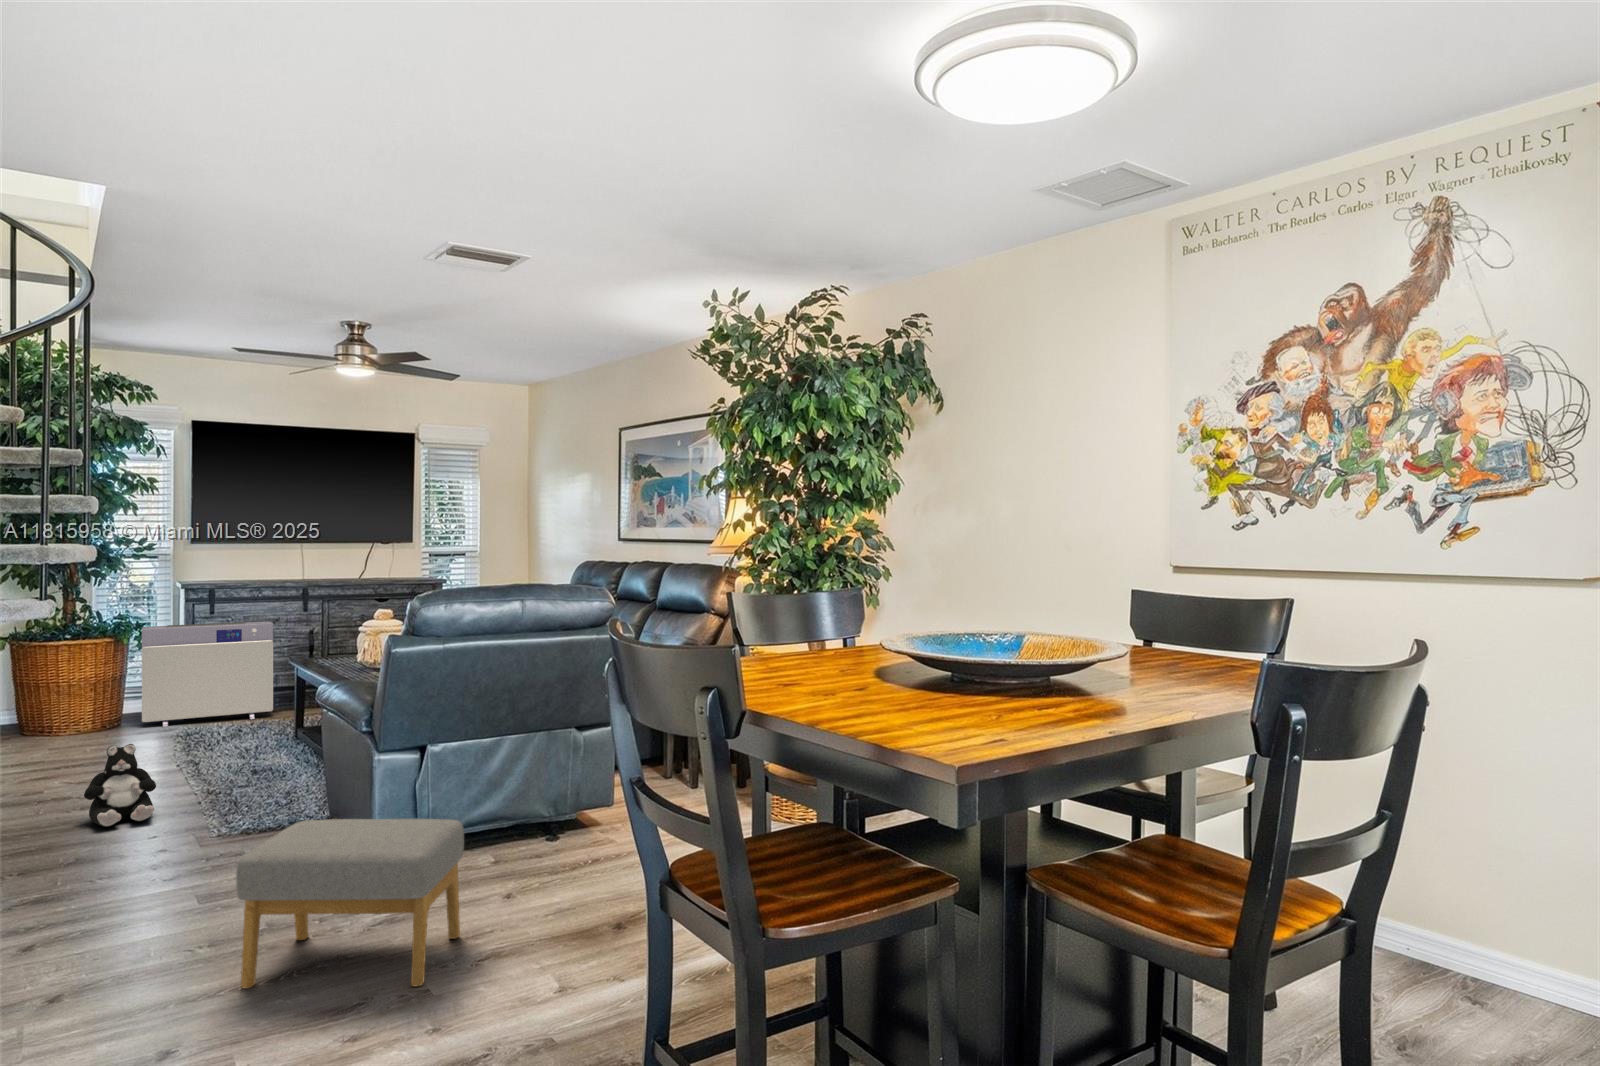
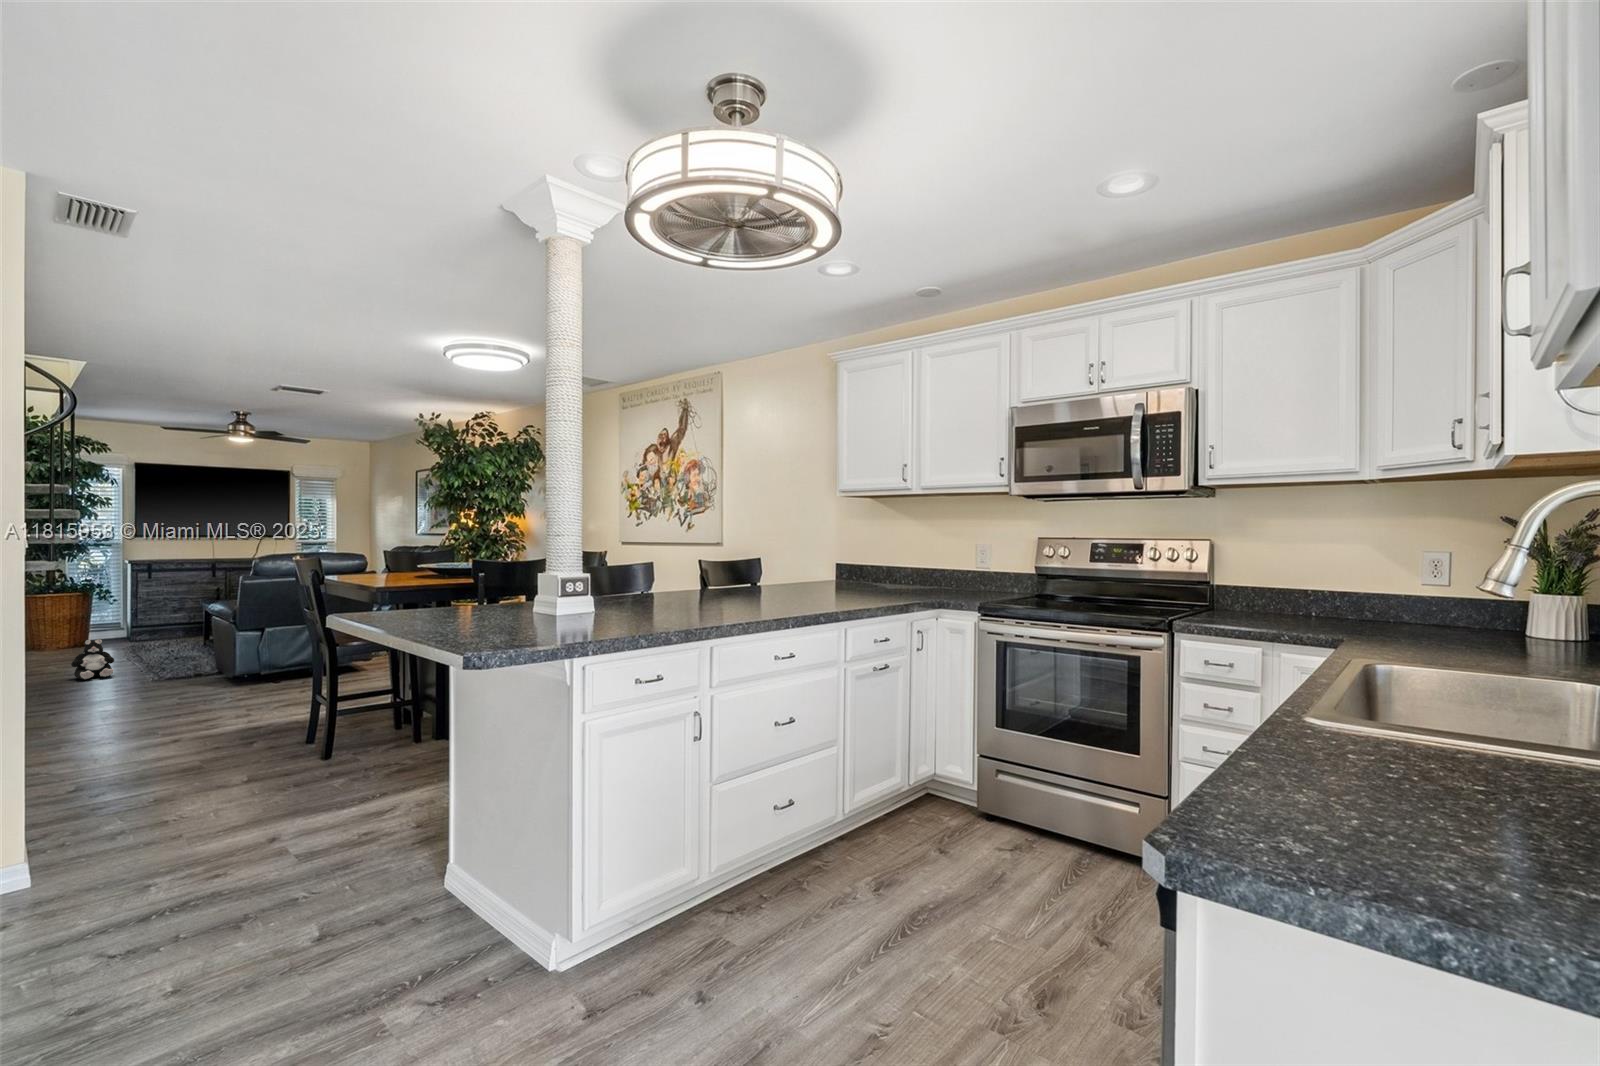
air purifier: present [142,622,273,727] -> none [102,583,192,645]
footstool: present [236,819,464,988] -> none [157,651,272,717]

